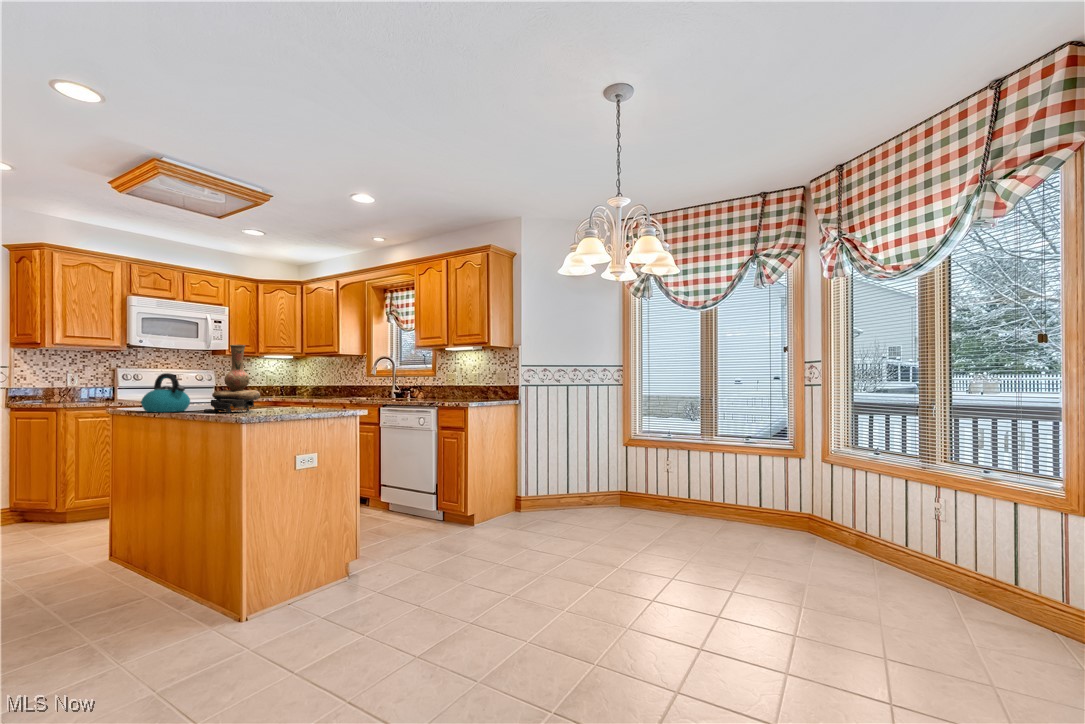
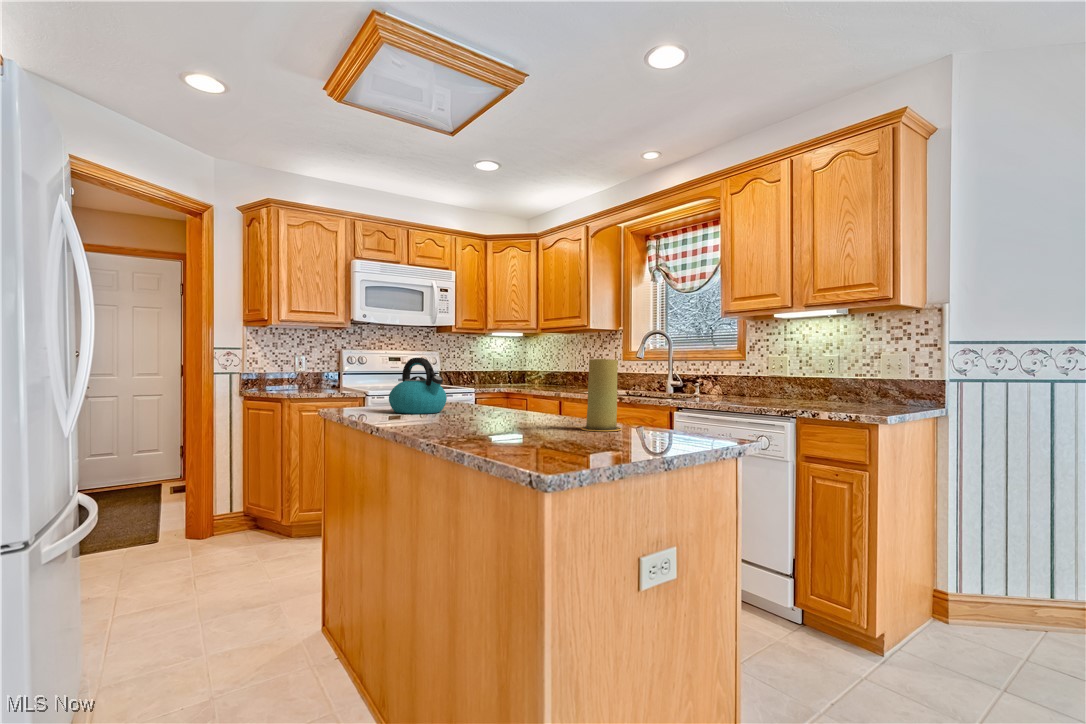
vase: present [204,345,260,413] -> none [468,315,545,419]
candle: none [272,373,299,416] -> present [581,359,621,431]

